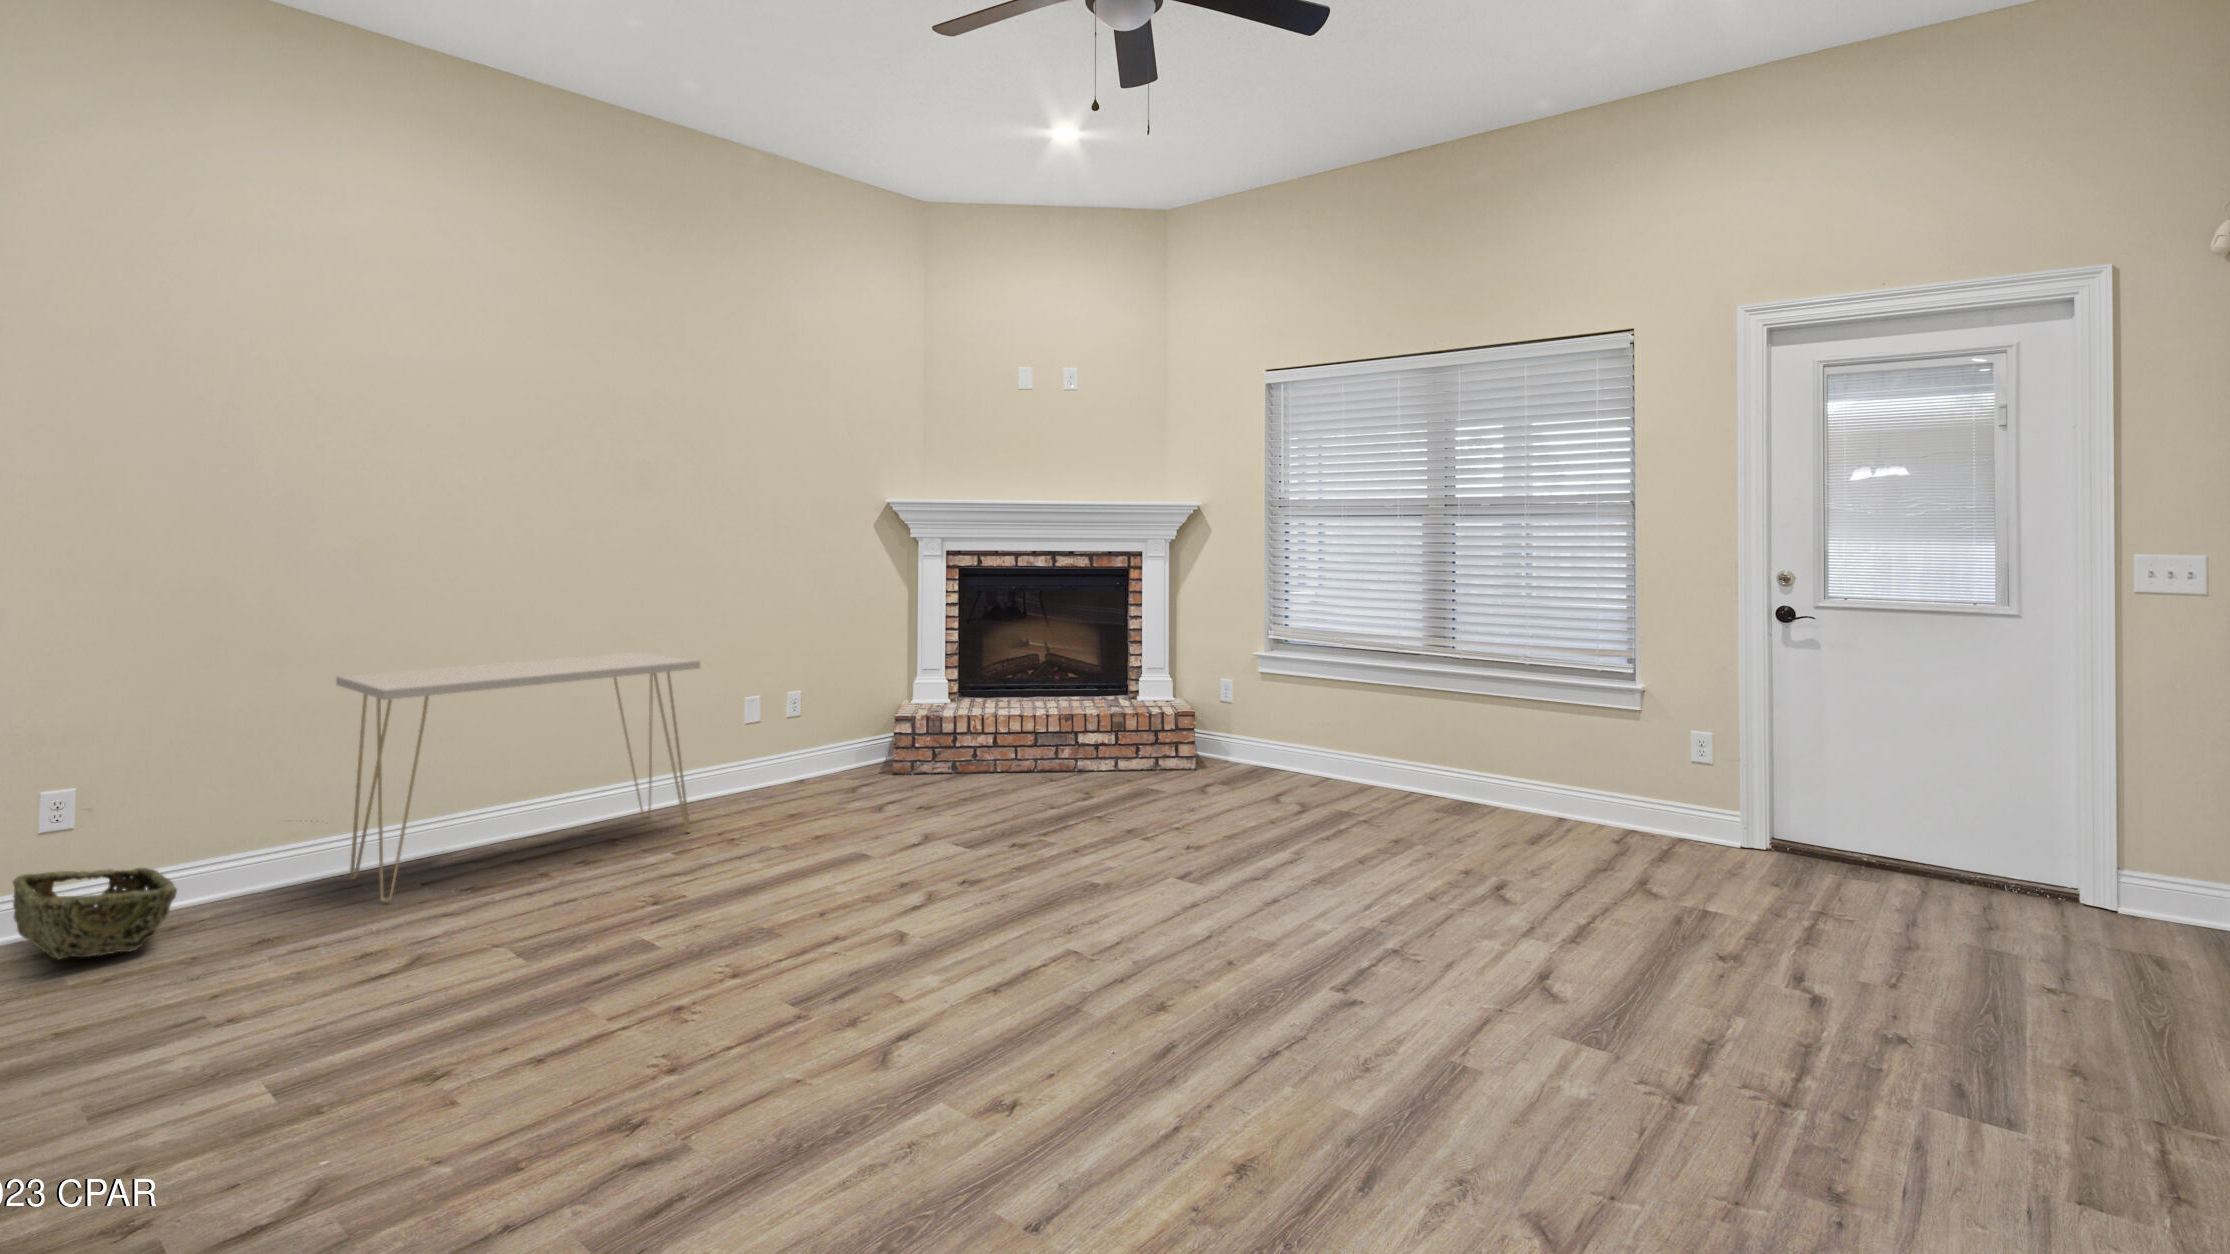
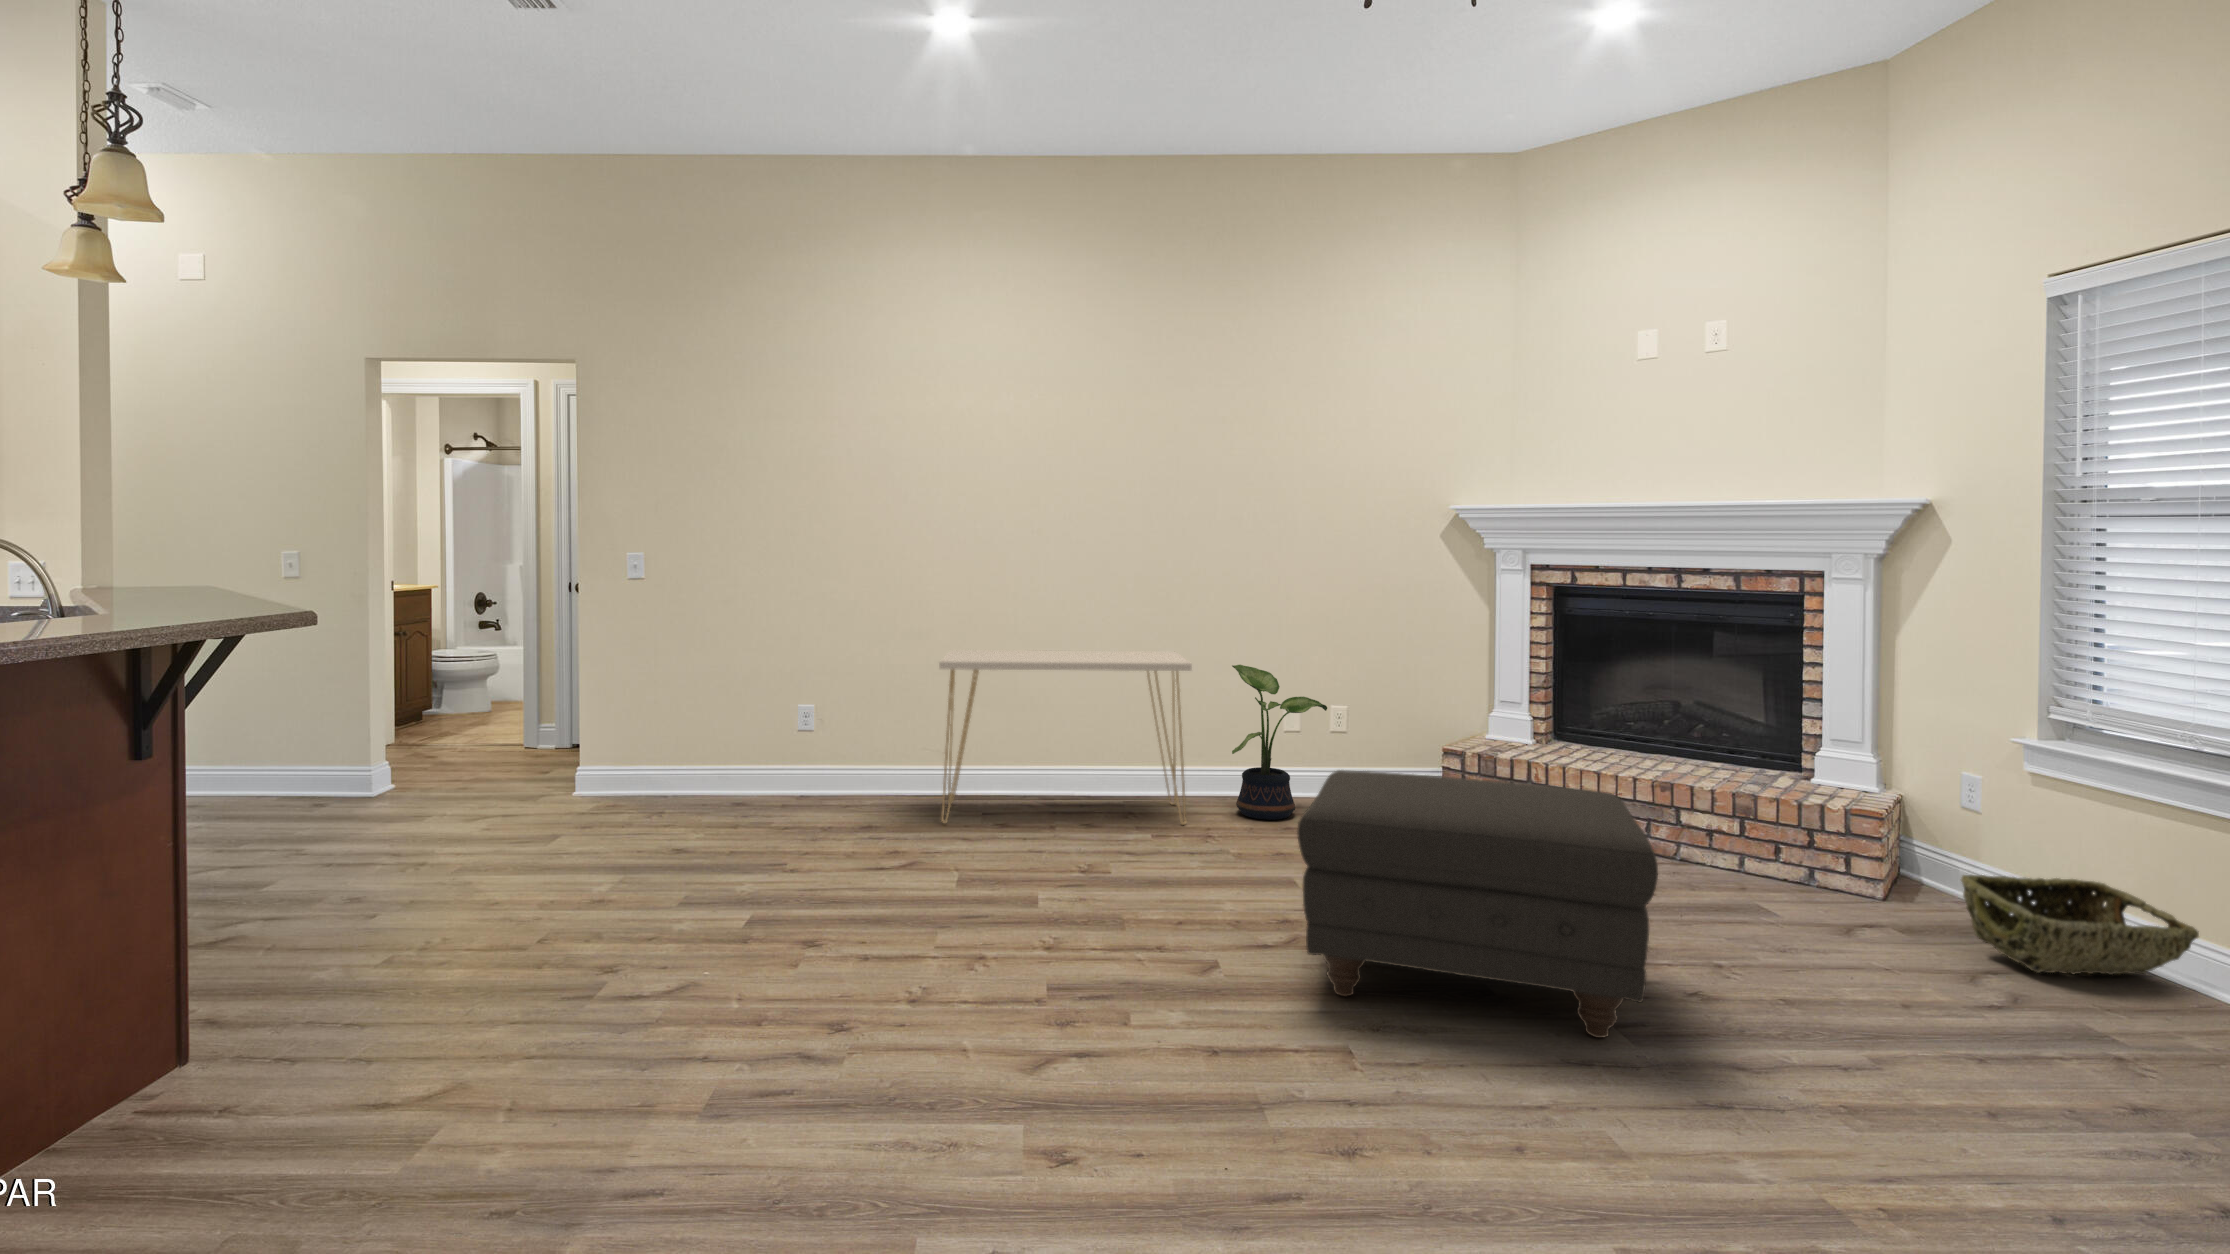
potted plant: none [697,659,802,811] -> present [1232,665,1327,820]
ottoman: none [938,719,1222,920] -> present [1297,770,1658,1038]
woven basket: present [13,868,177,959] -> present [1961,875,2199,975]

